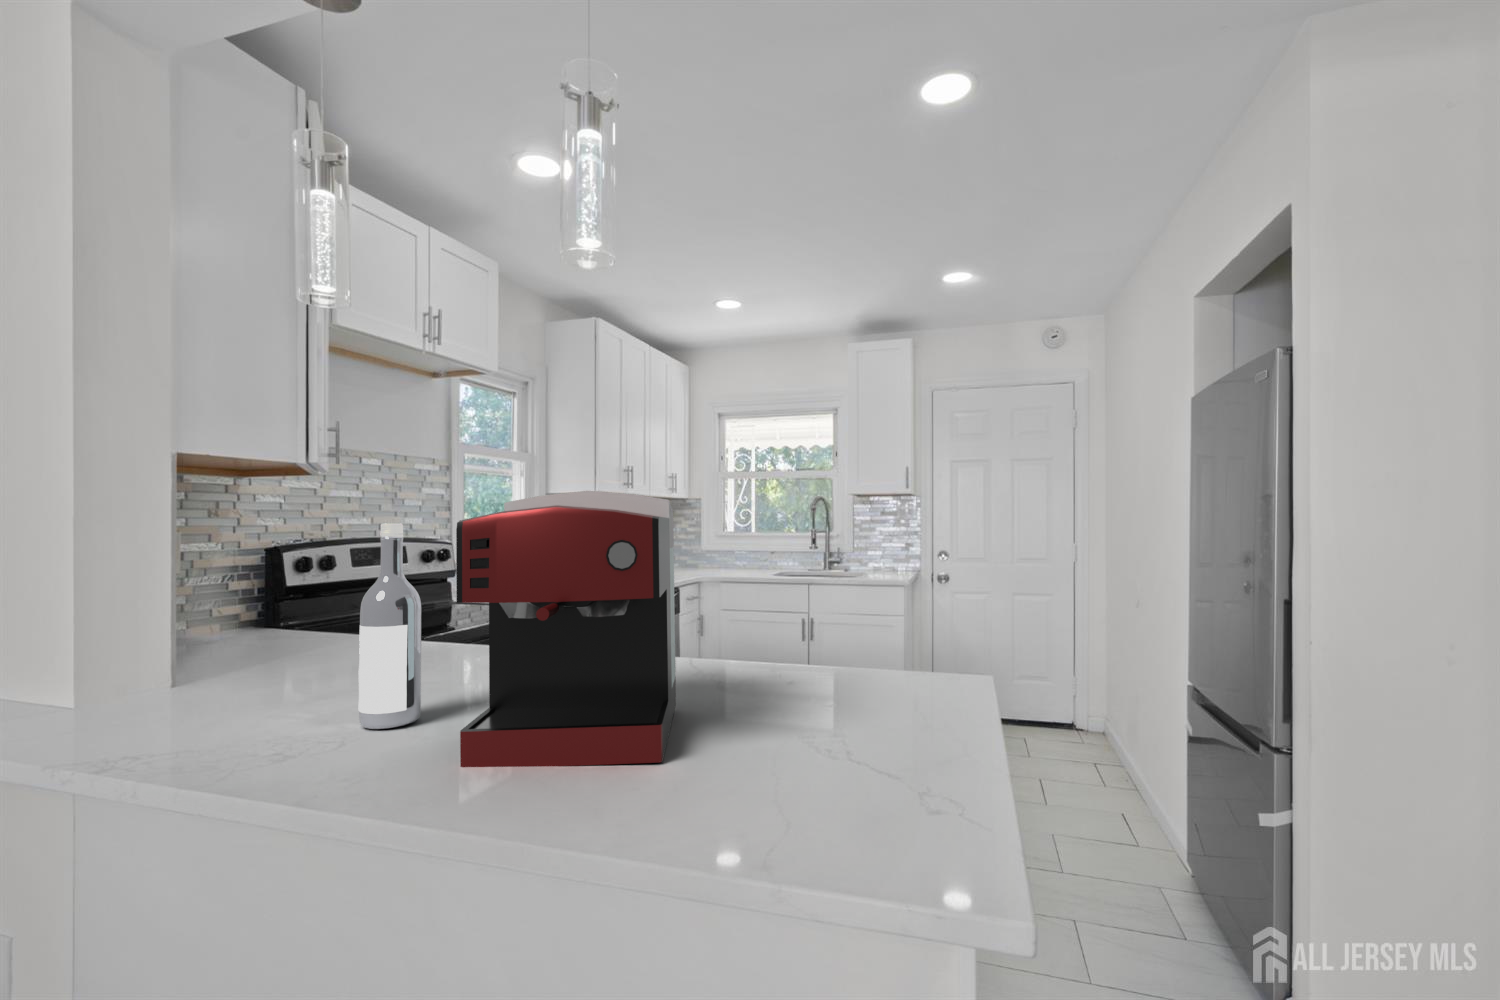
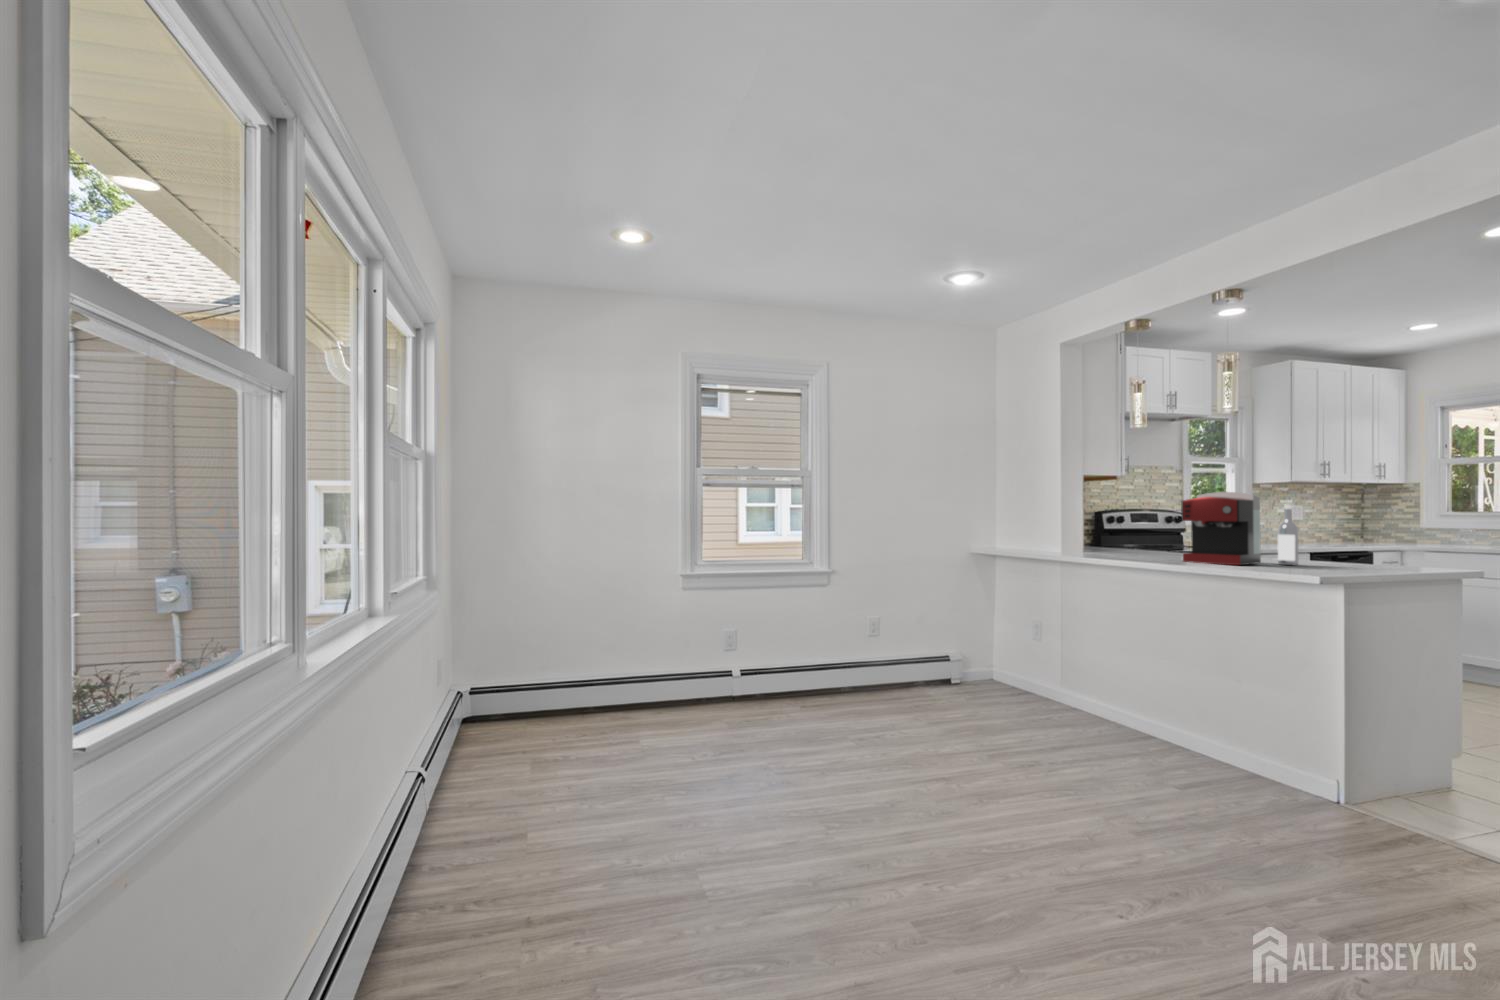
wine bottle: present [359,523,421,729] -> present [1278,504,1299,565]

